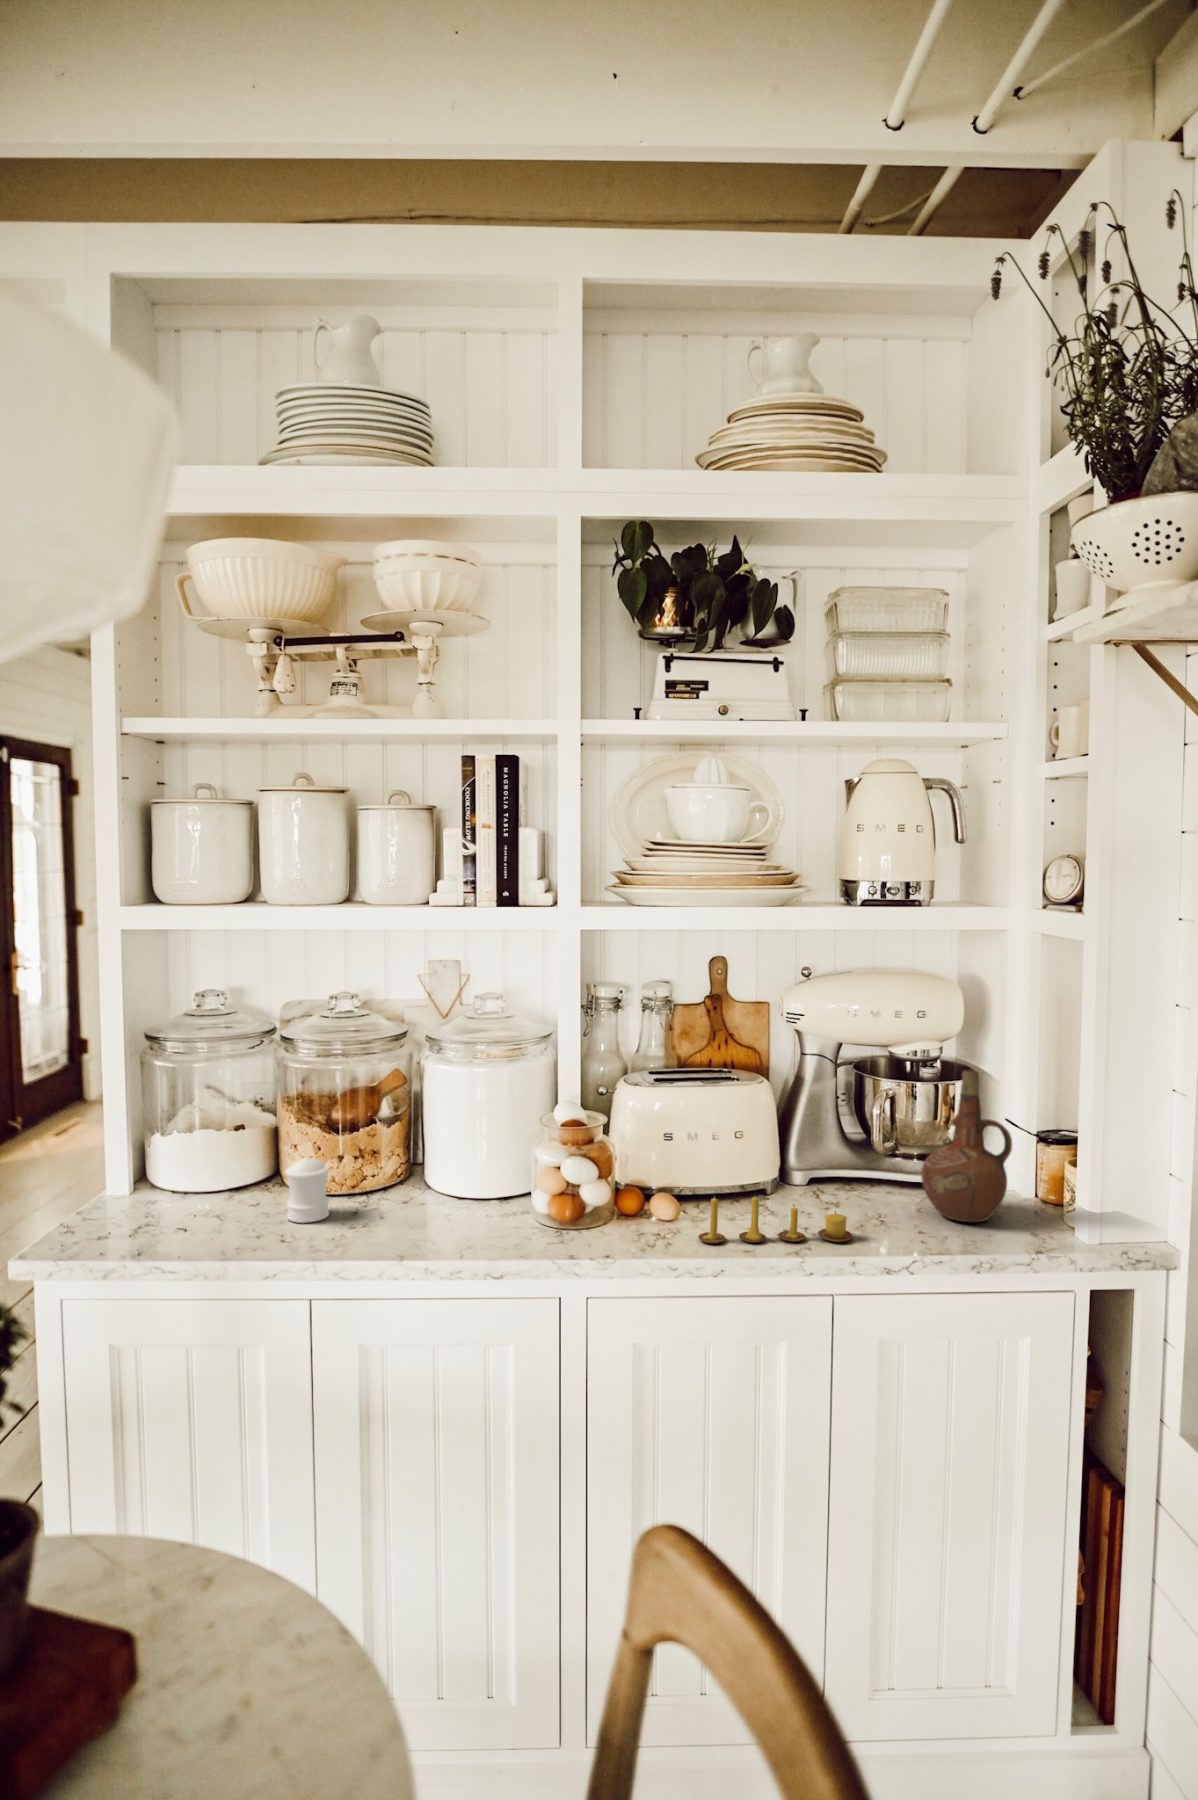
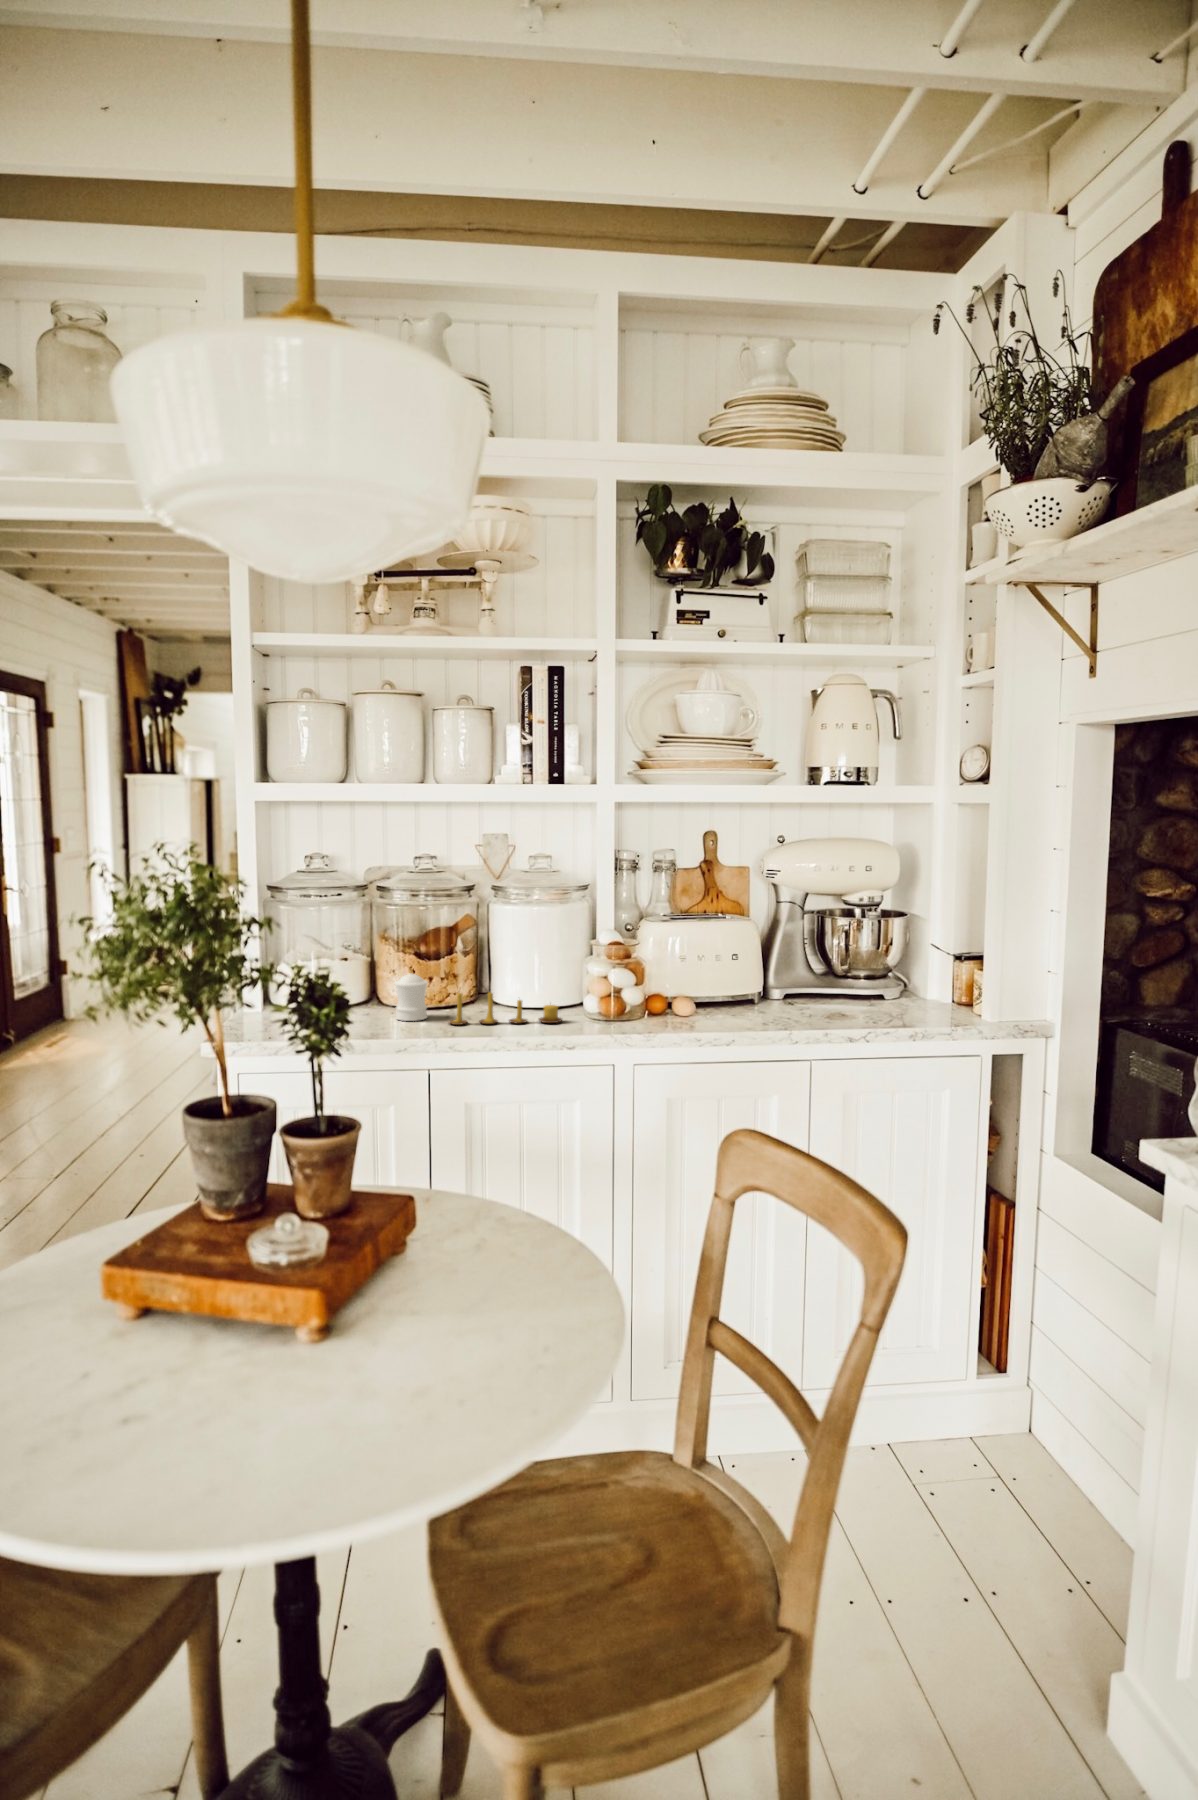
ceramic pitcher: present [921,1070,1012,1222] -> none [870,905,937,1015]
candle: present [698,1195,853,1243] -> present [449,992,562,1025]

